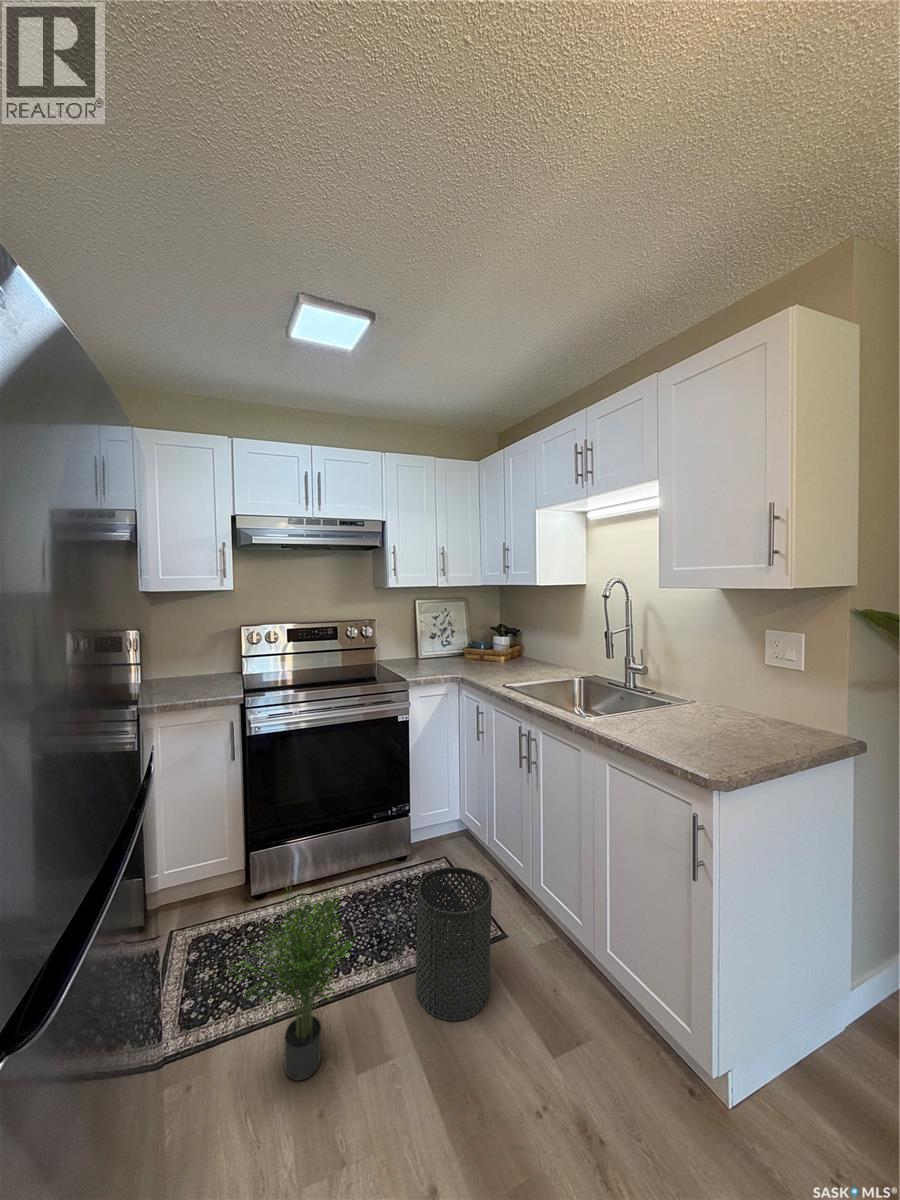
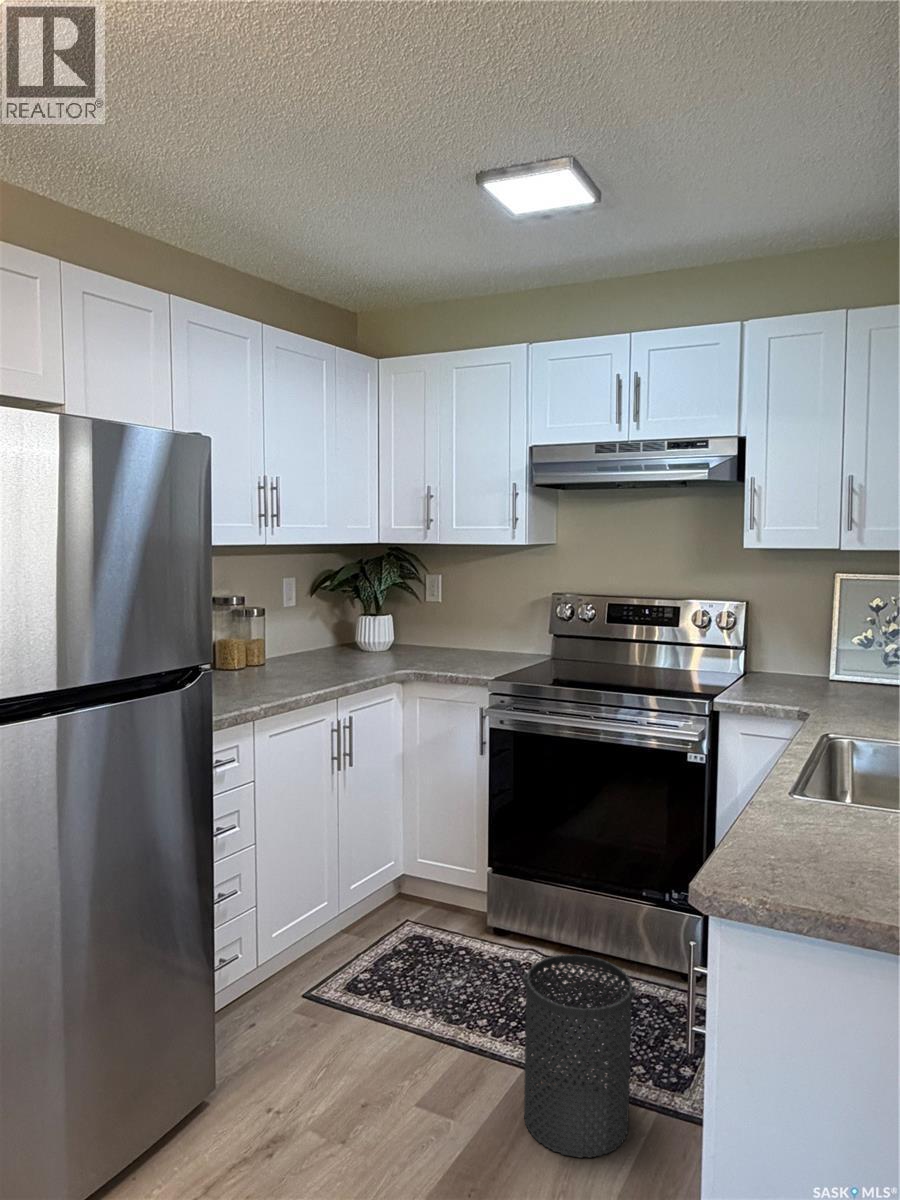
potted plant: present [237,896,349,1080] -> none [327,876,445,1079]

